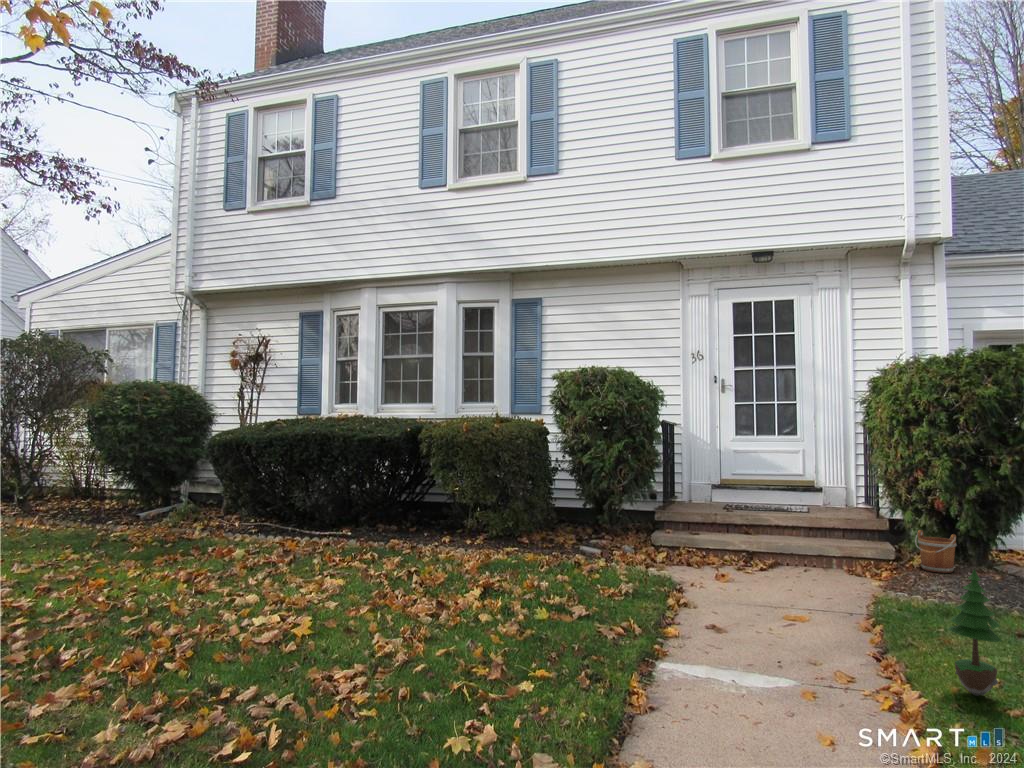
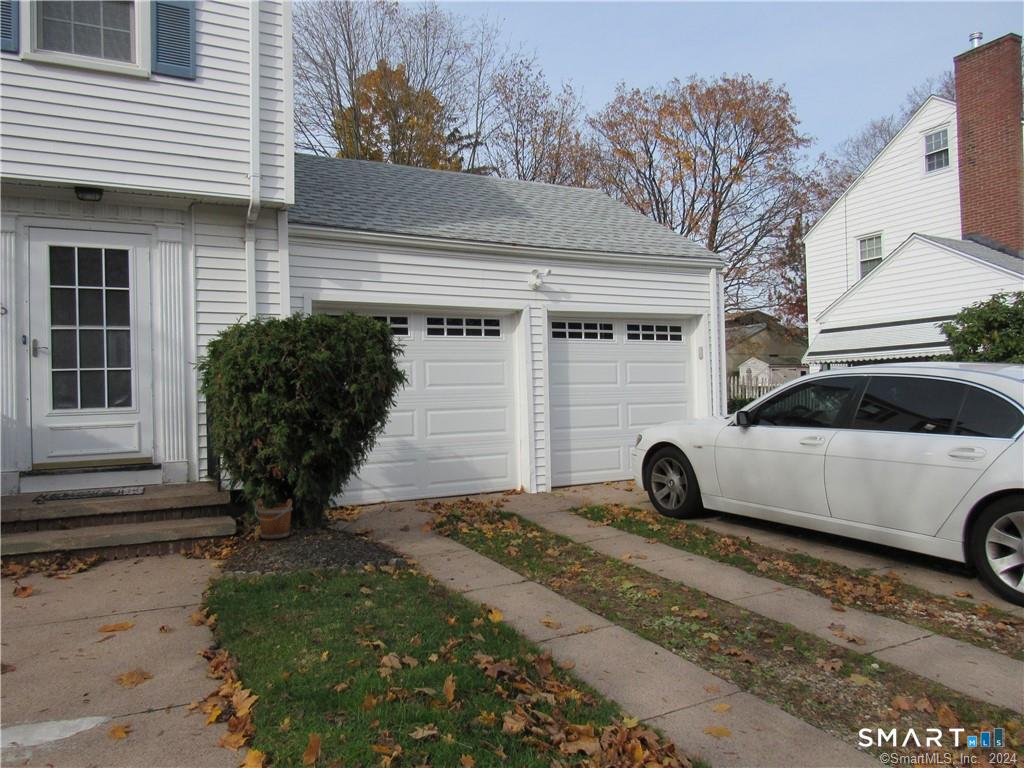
potted tree: present [949,569,1002,696] -> none [276,536,326,668]

